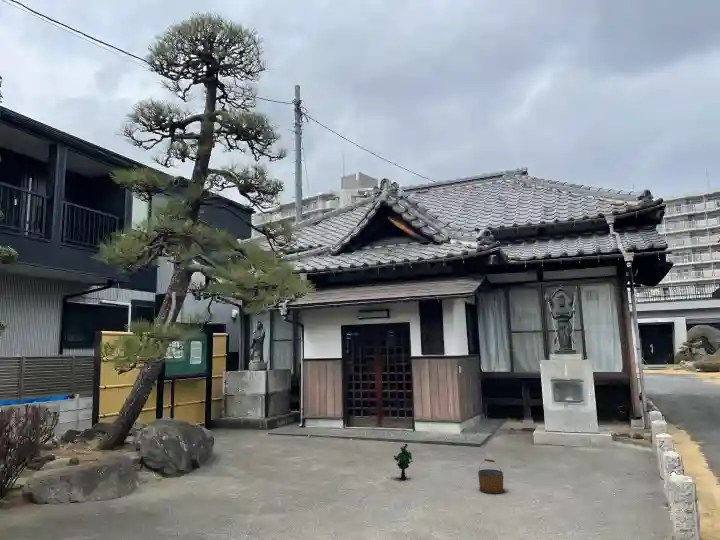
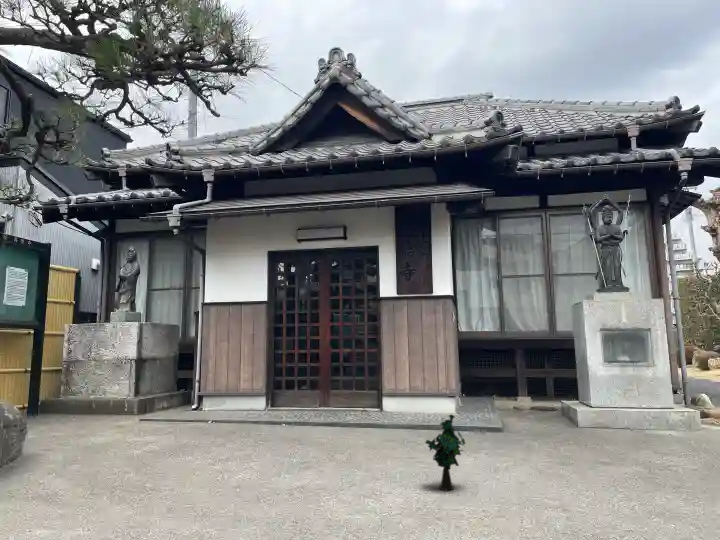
bucket: present [478,459,503,494] -> none [621,438,685,511]

